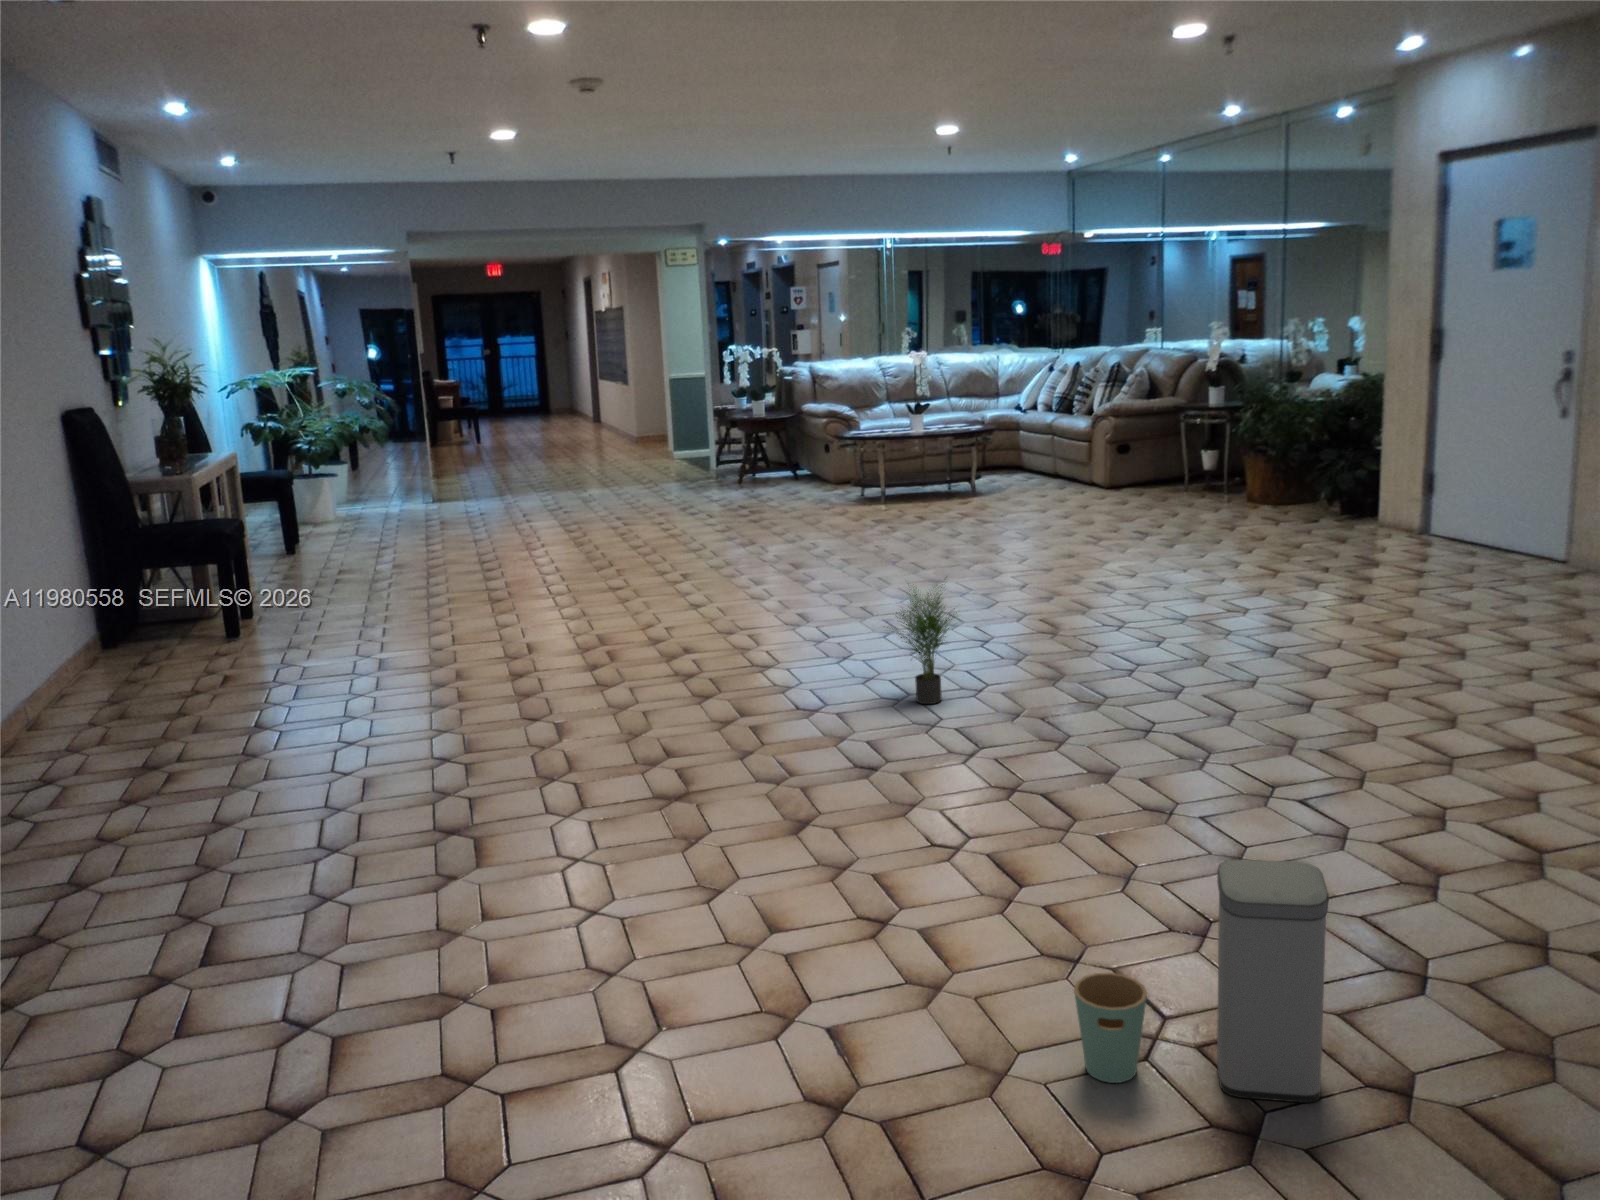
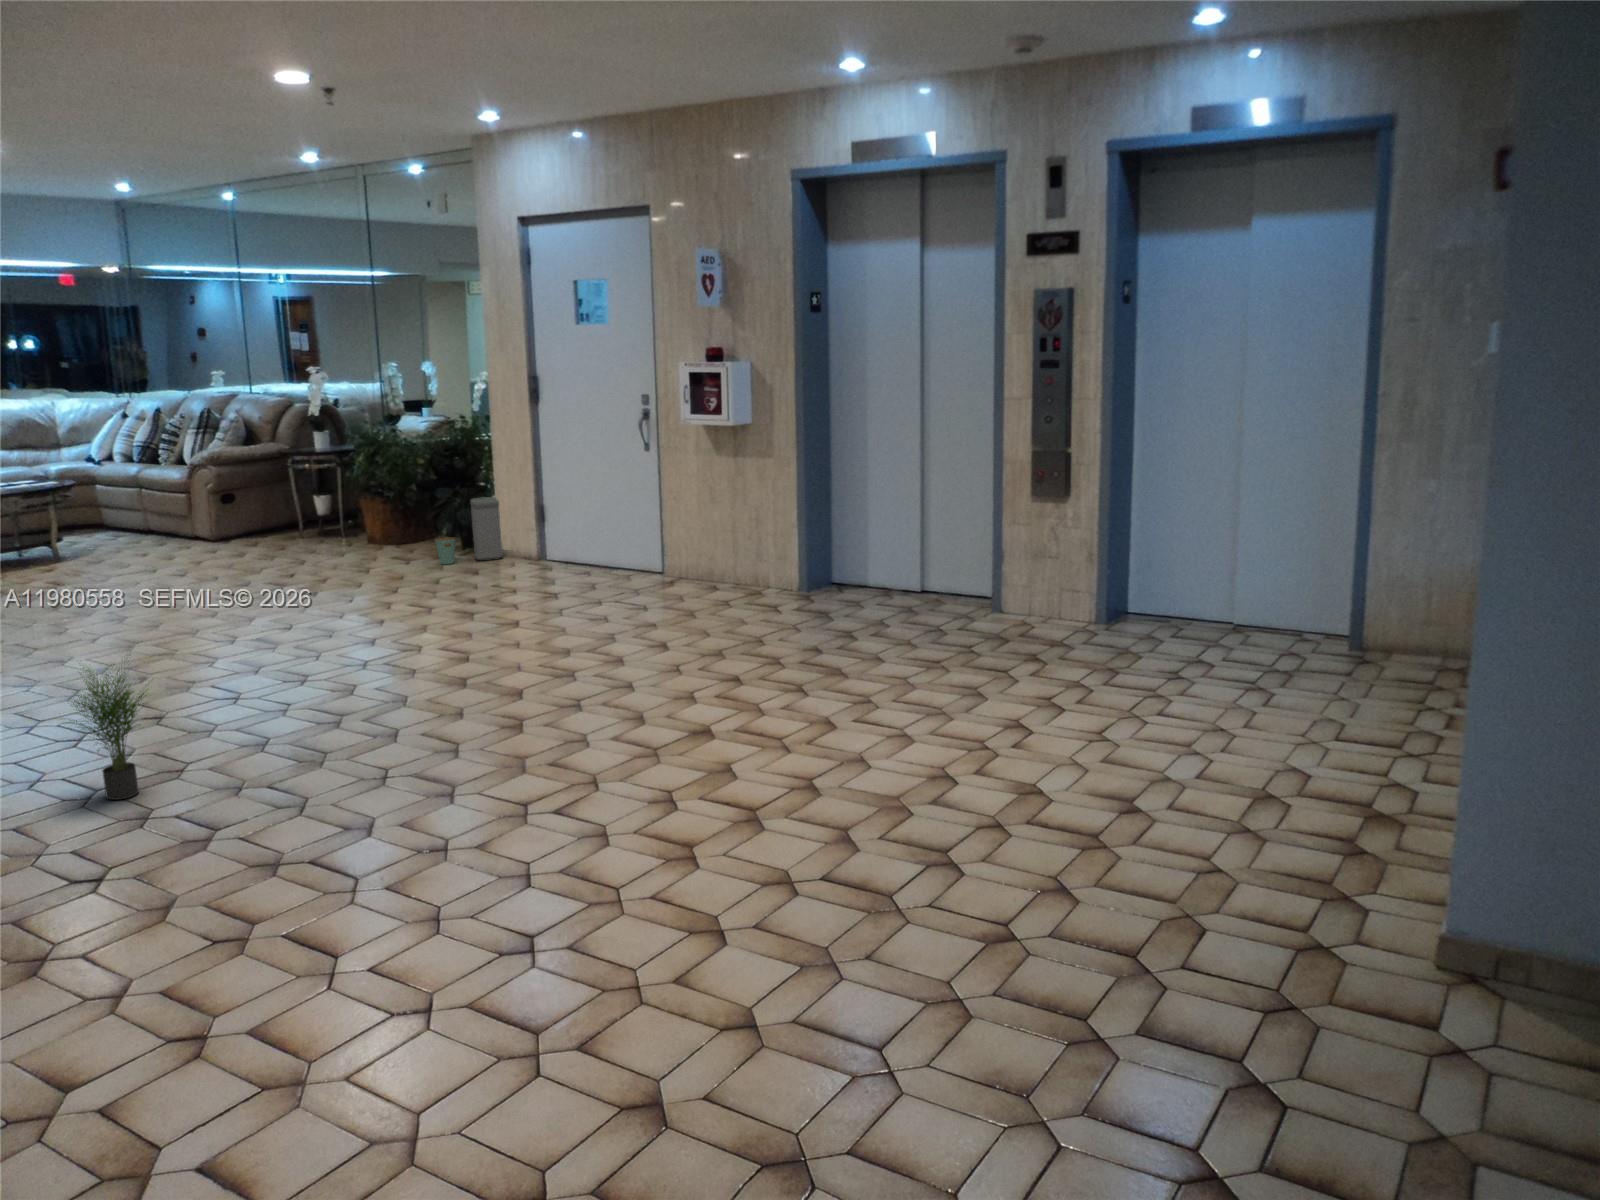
trash can: present [1074,860,1328,1103] -> present [435,497,502,564]

